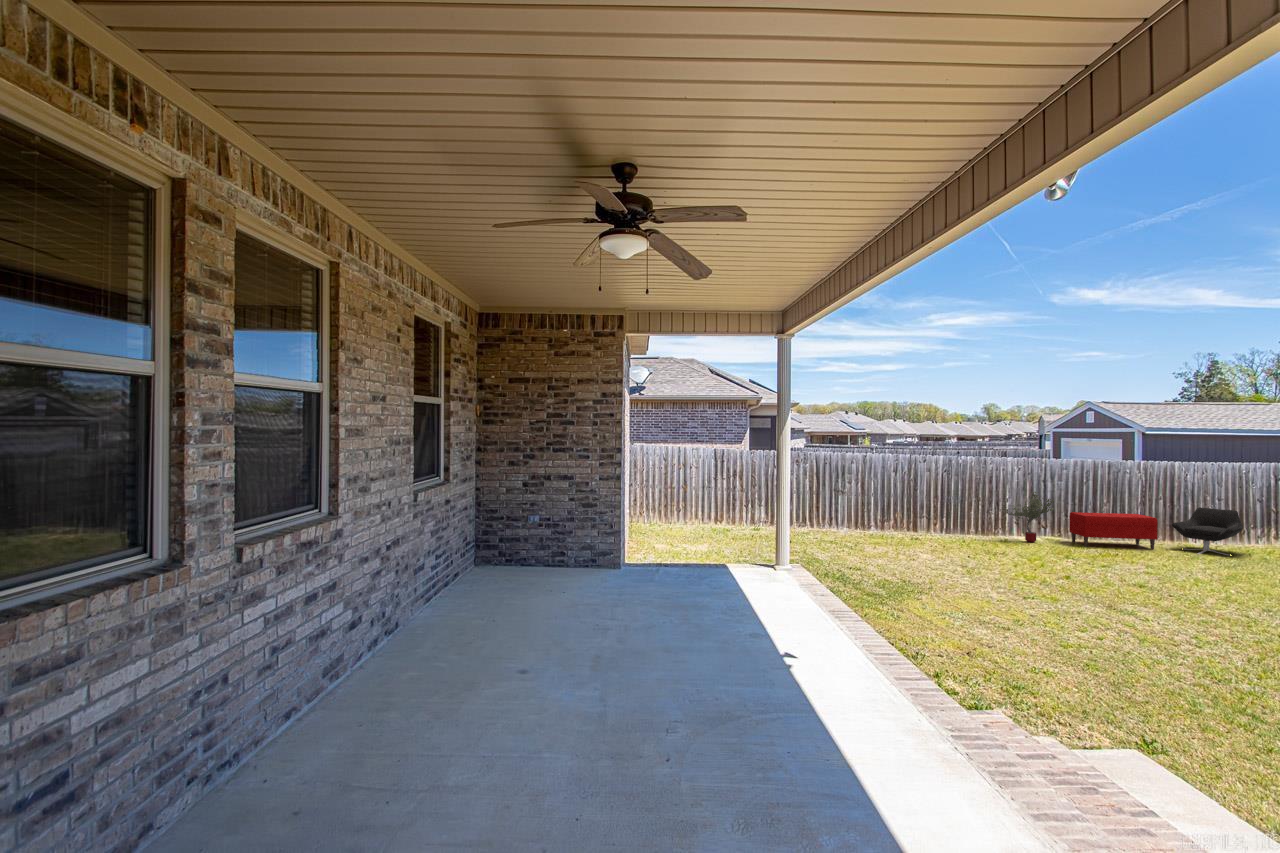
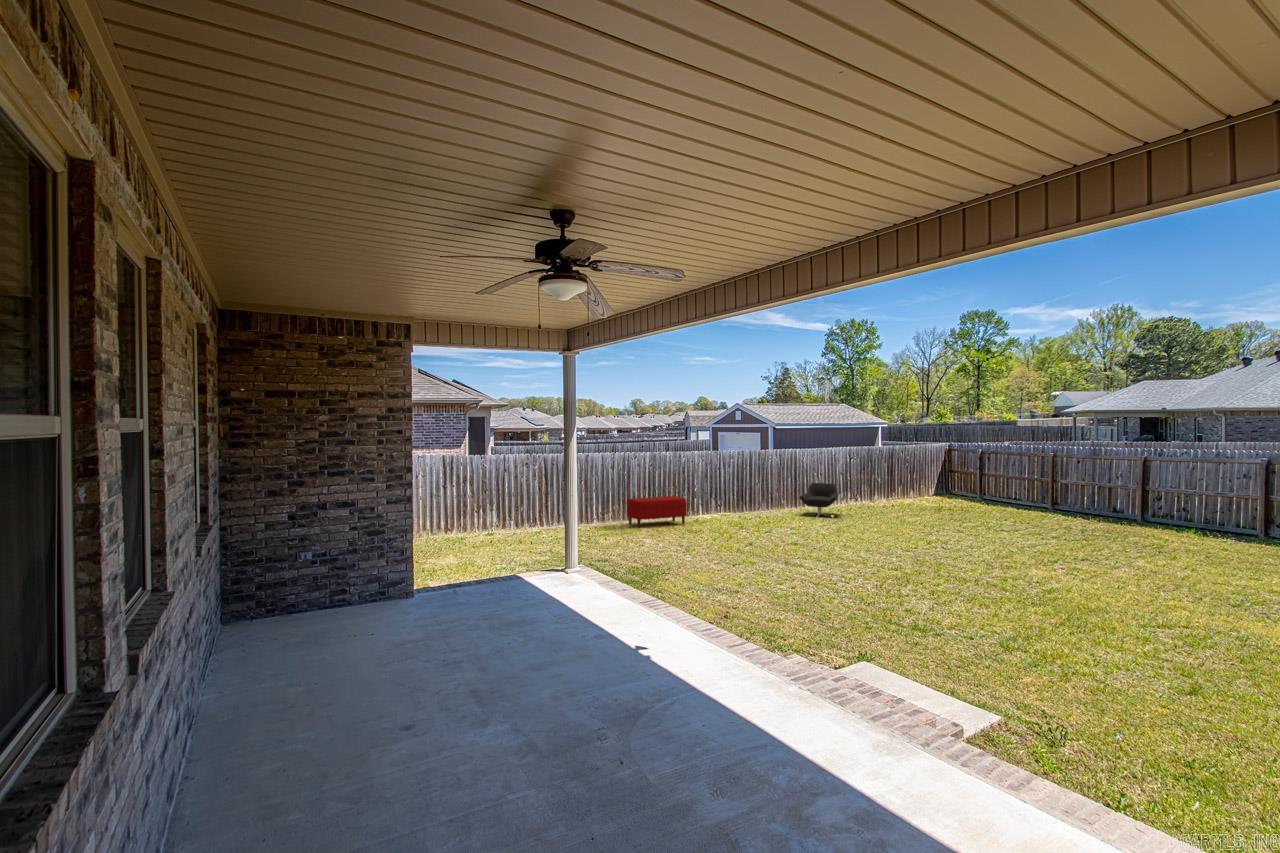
potted tree: present [1009,492,1054,543] -> none [698,478,730,521]
bench: present [1069,512,1158,549] -> present [627,496,686,528]

